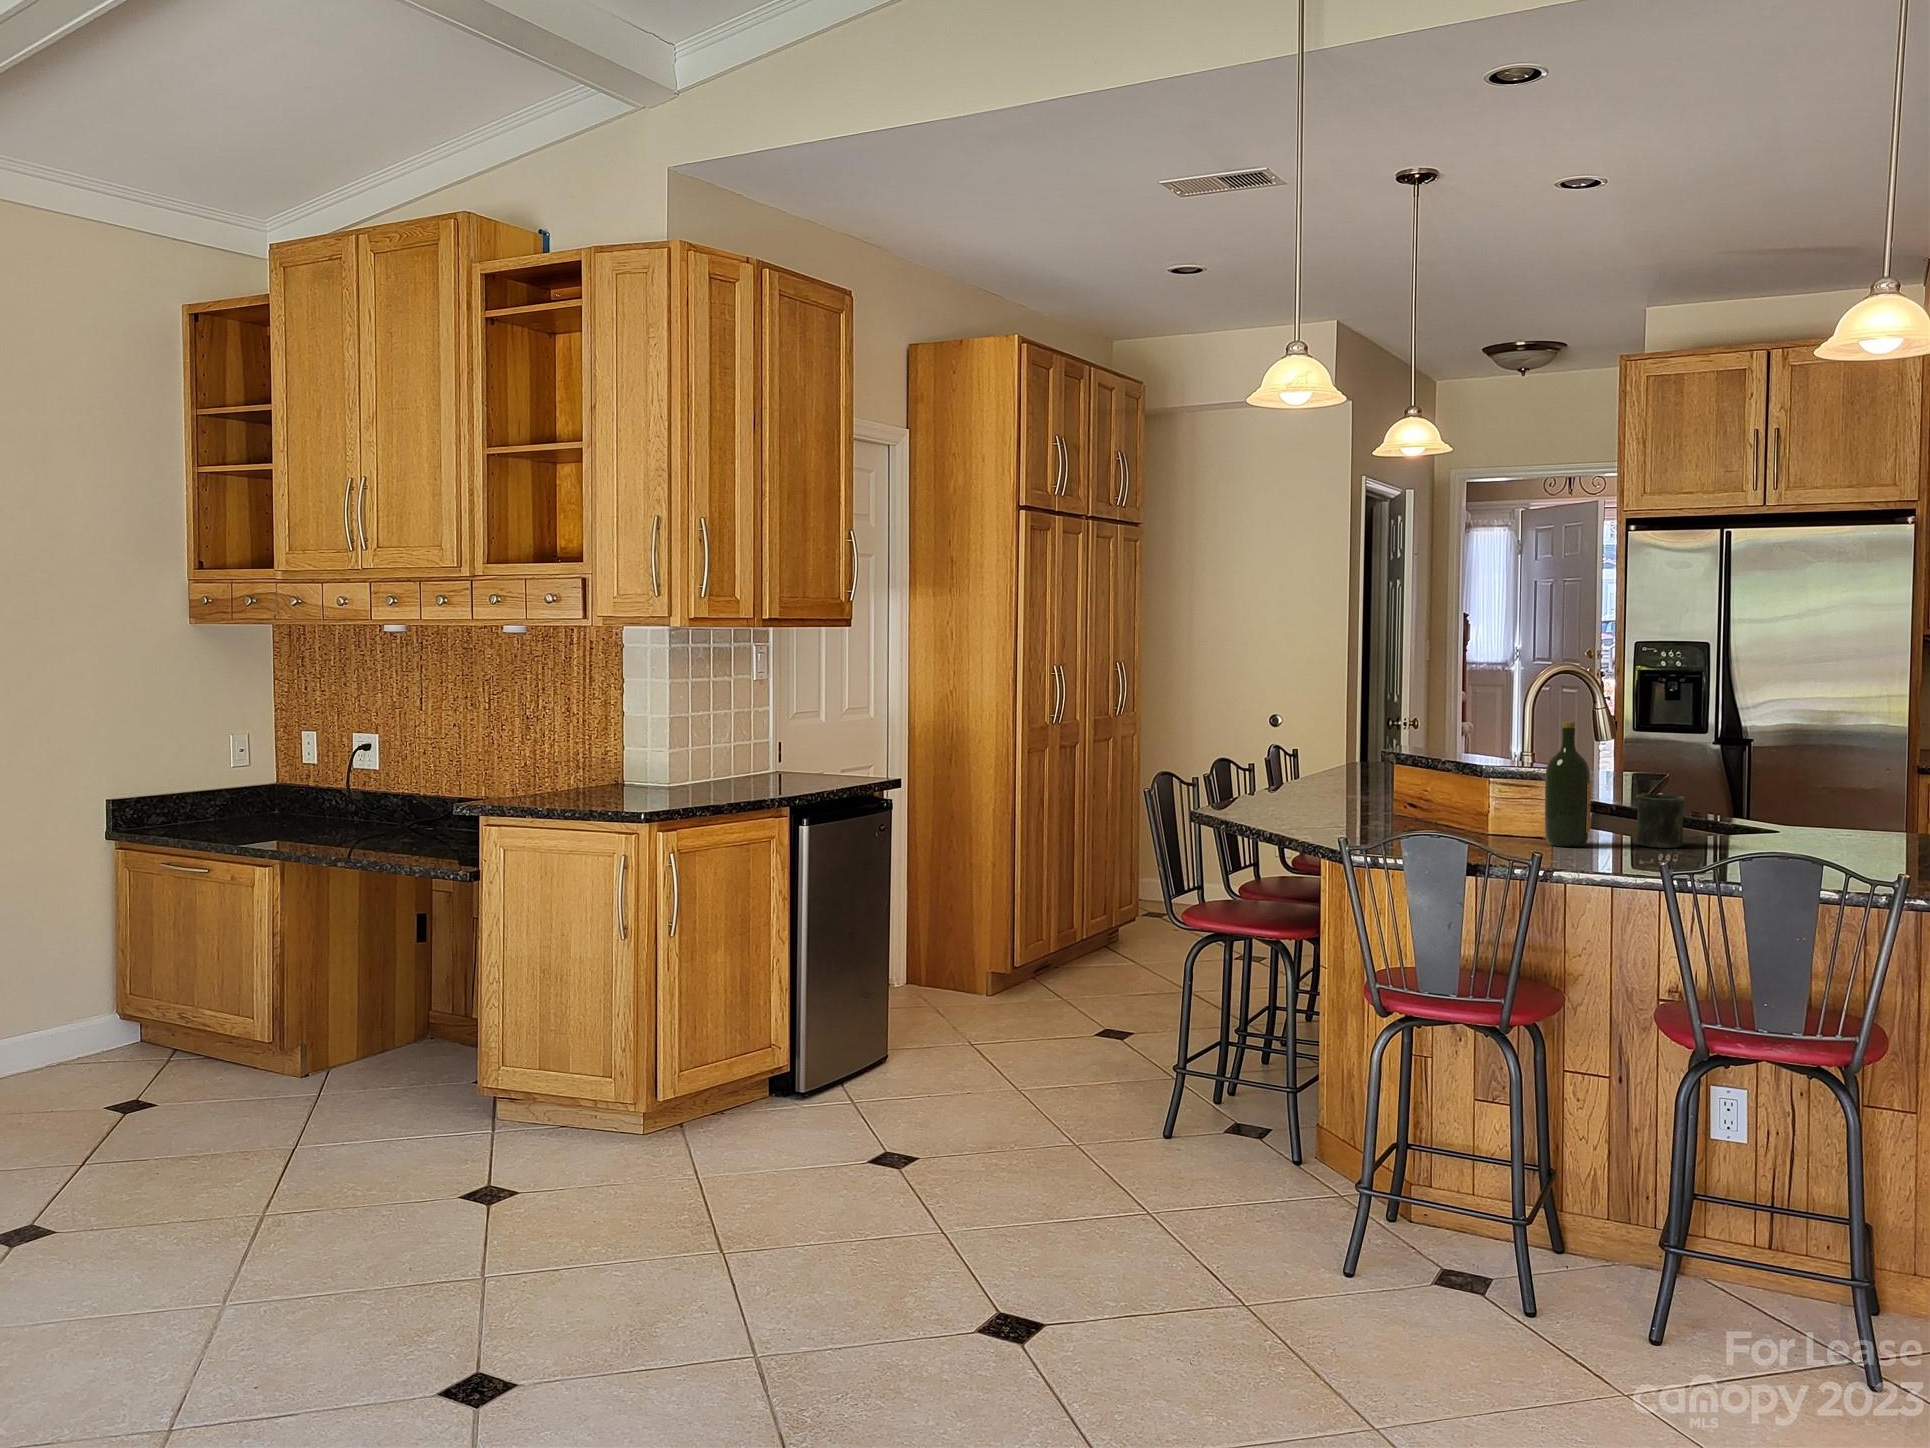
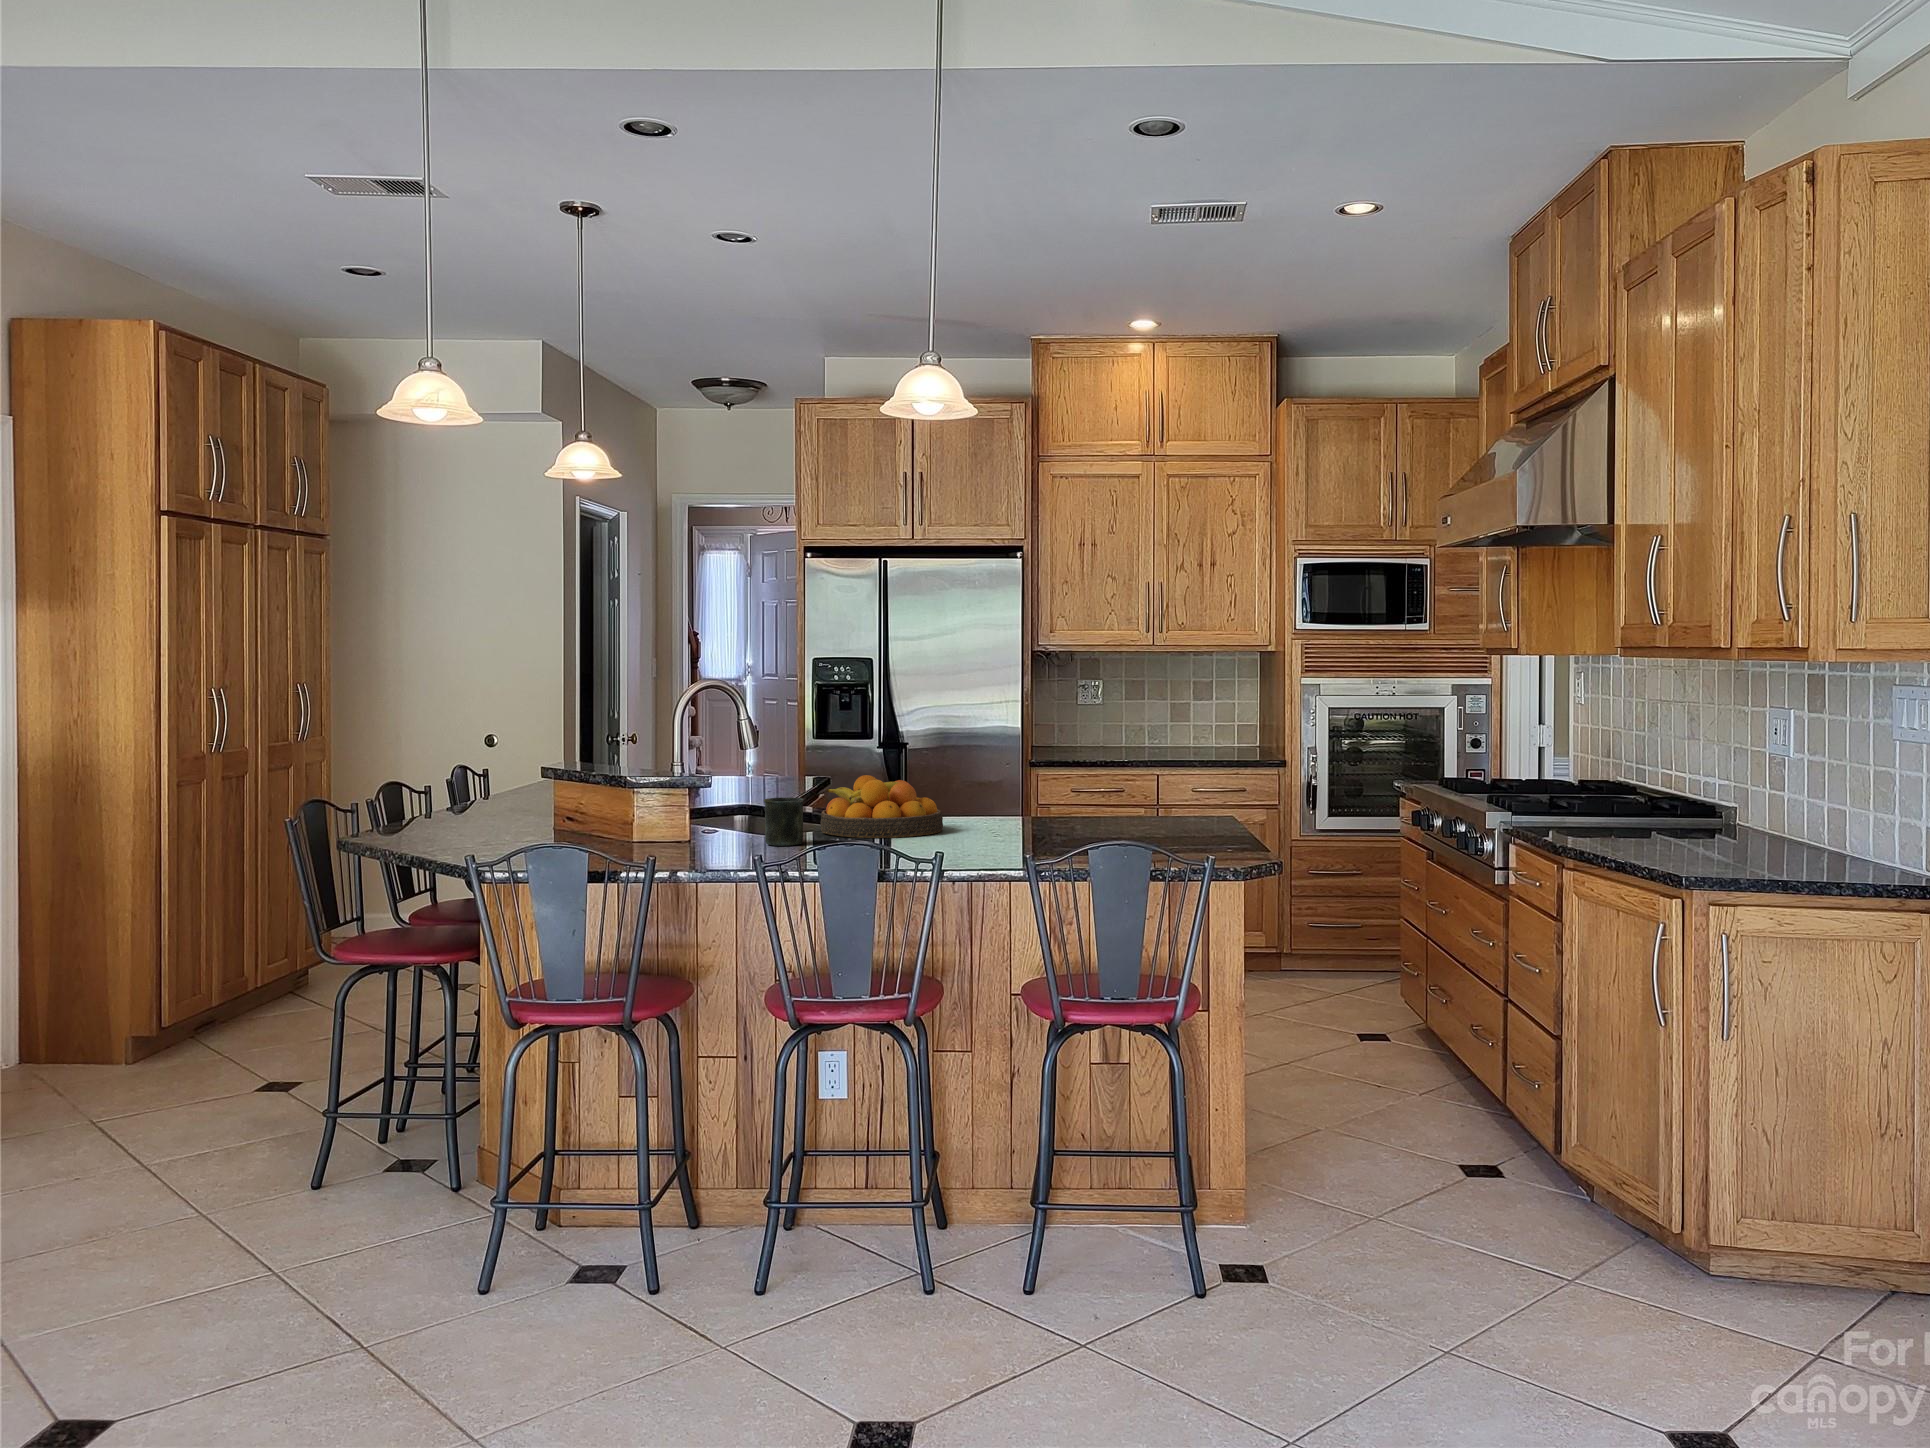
wine bottle: present [1545,722,1591,847] -> none [683,734,723,850]
fruit bowl: none [1694,773,1852,847] -> present [820,775,943,838]

